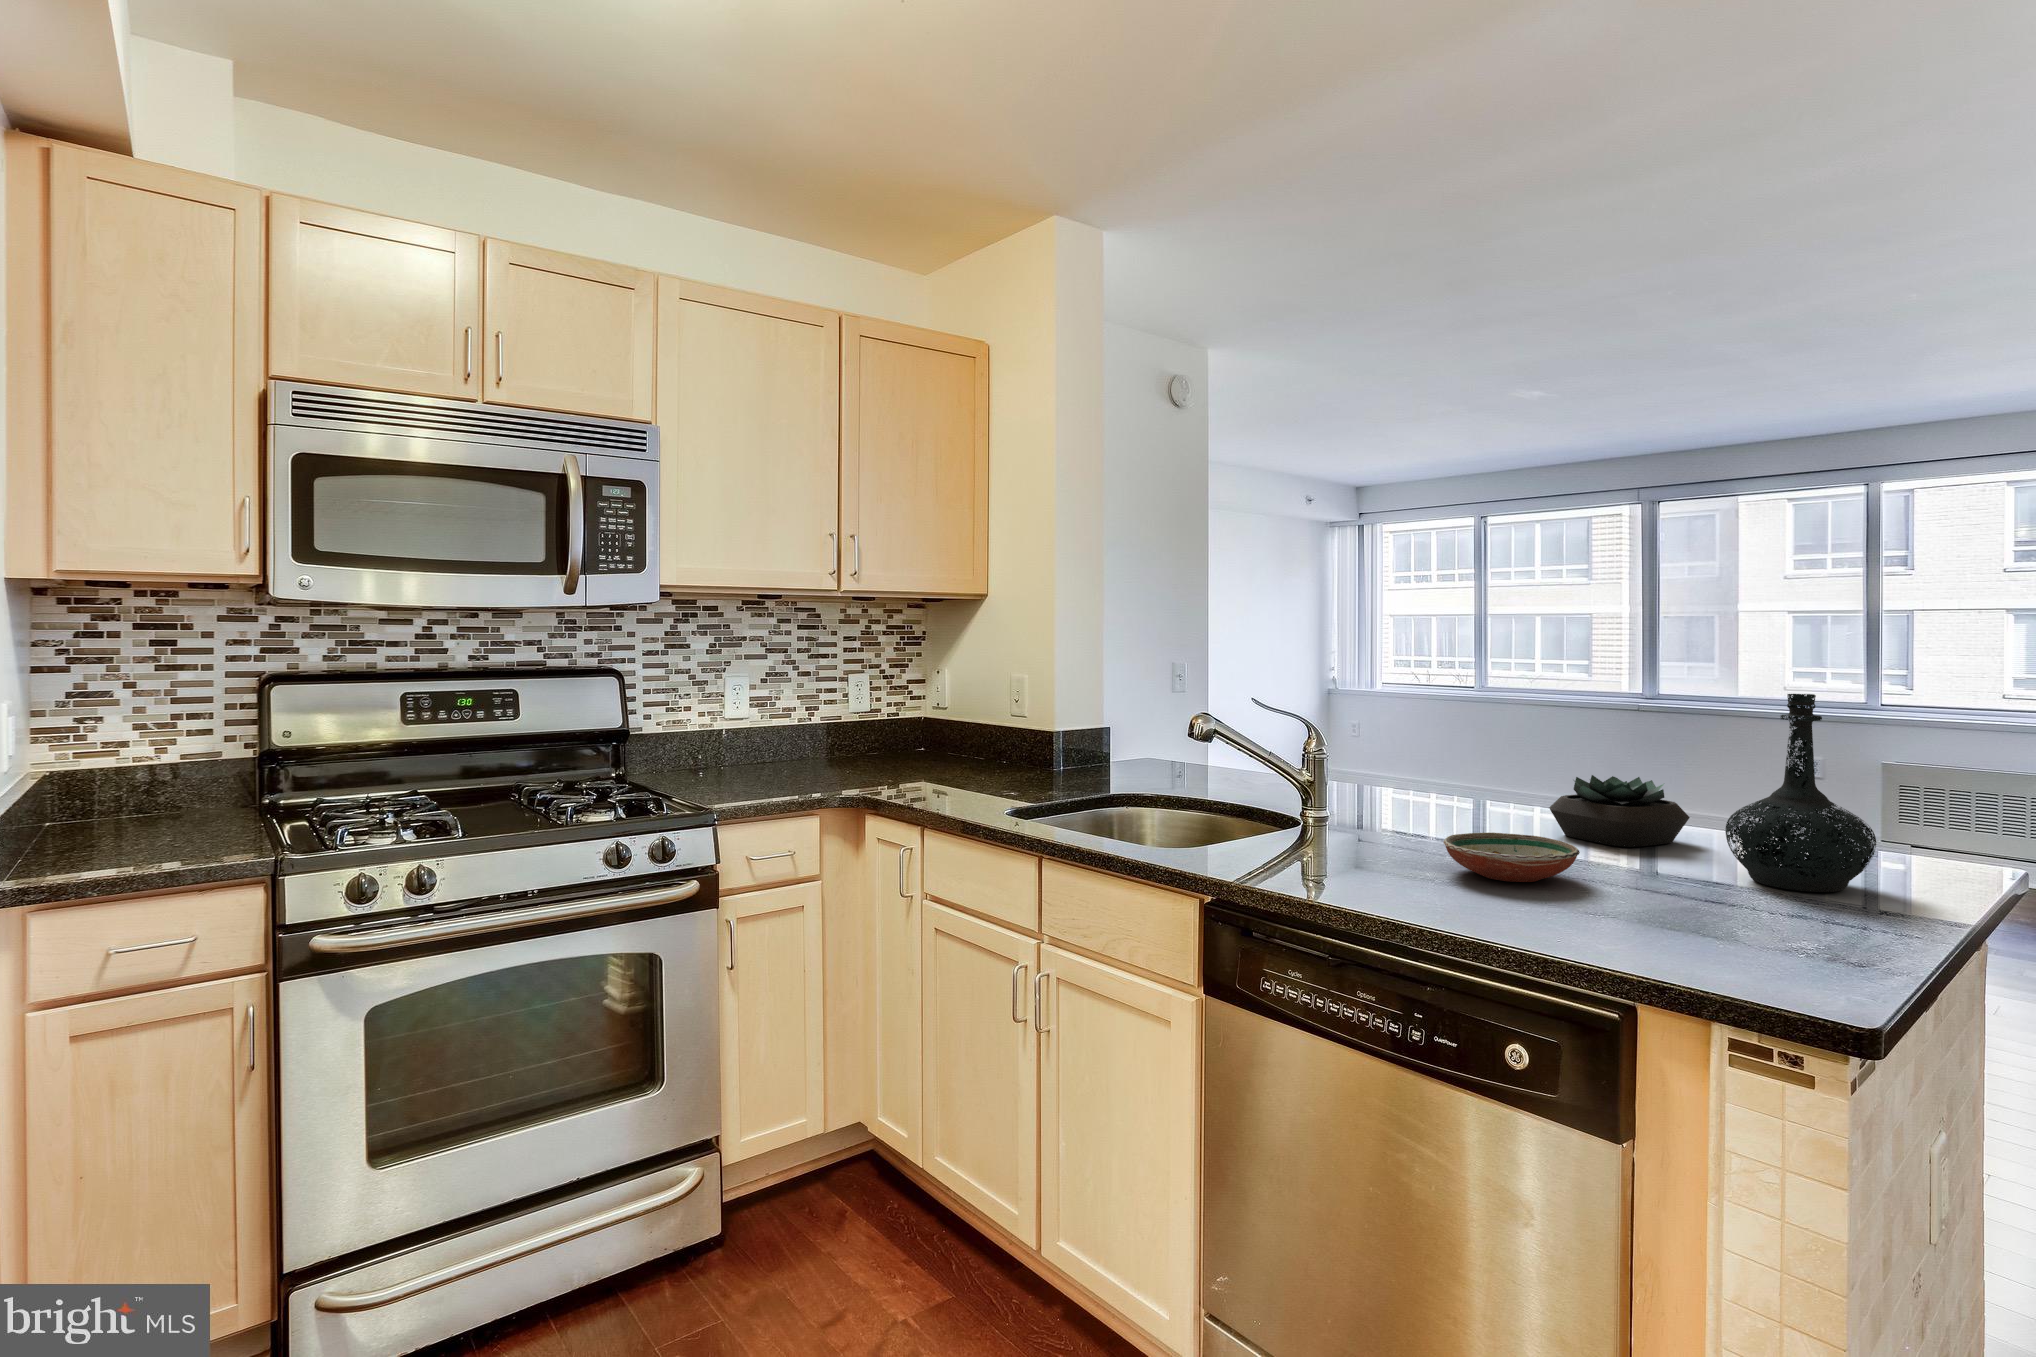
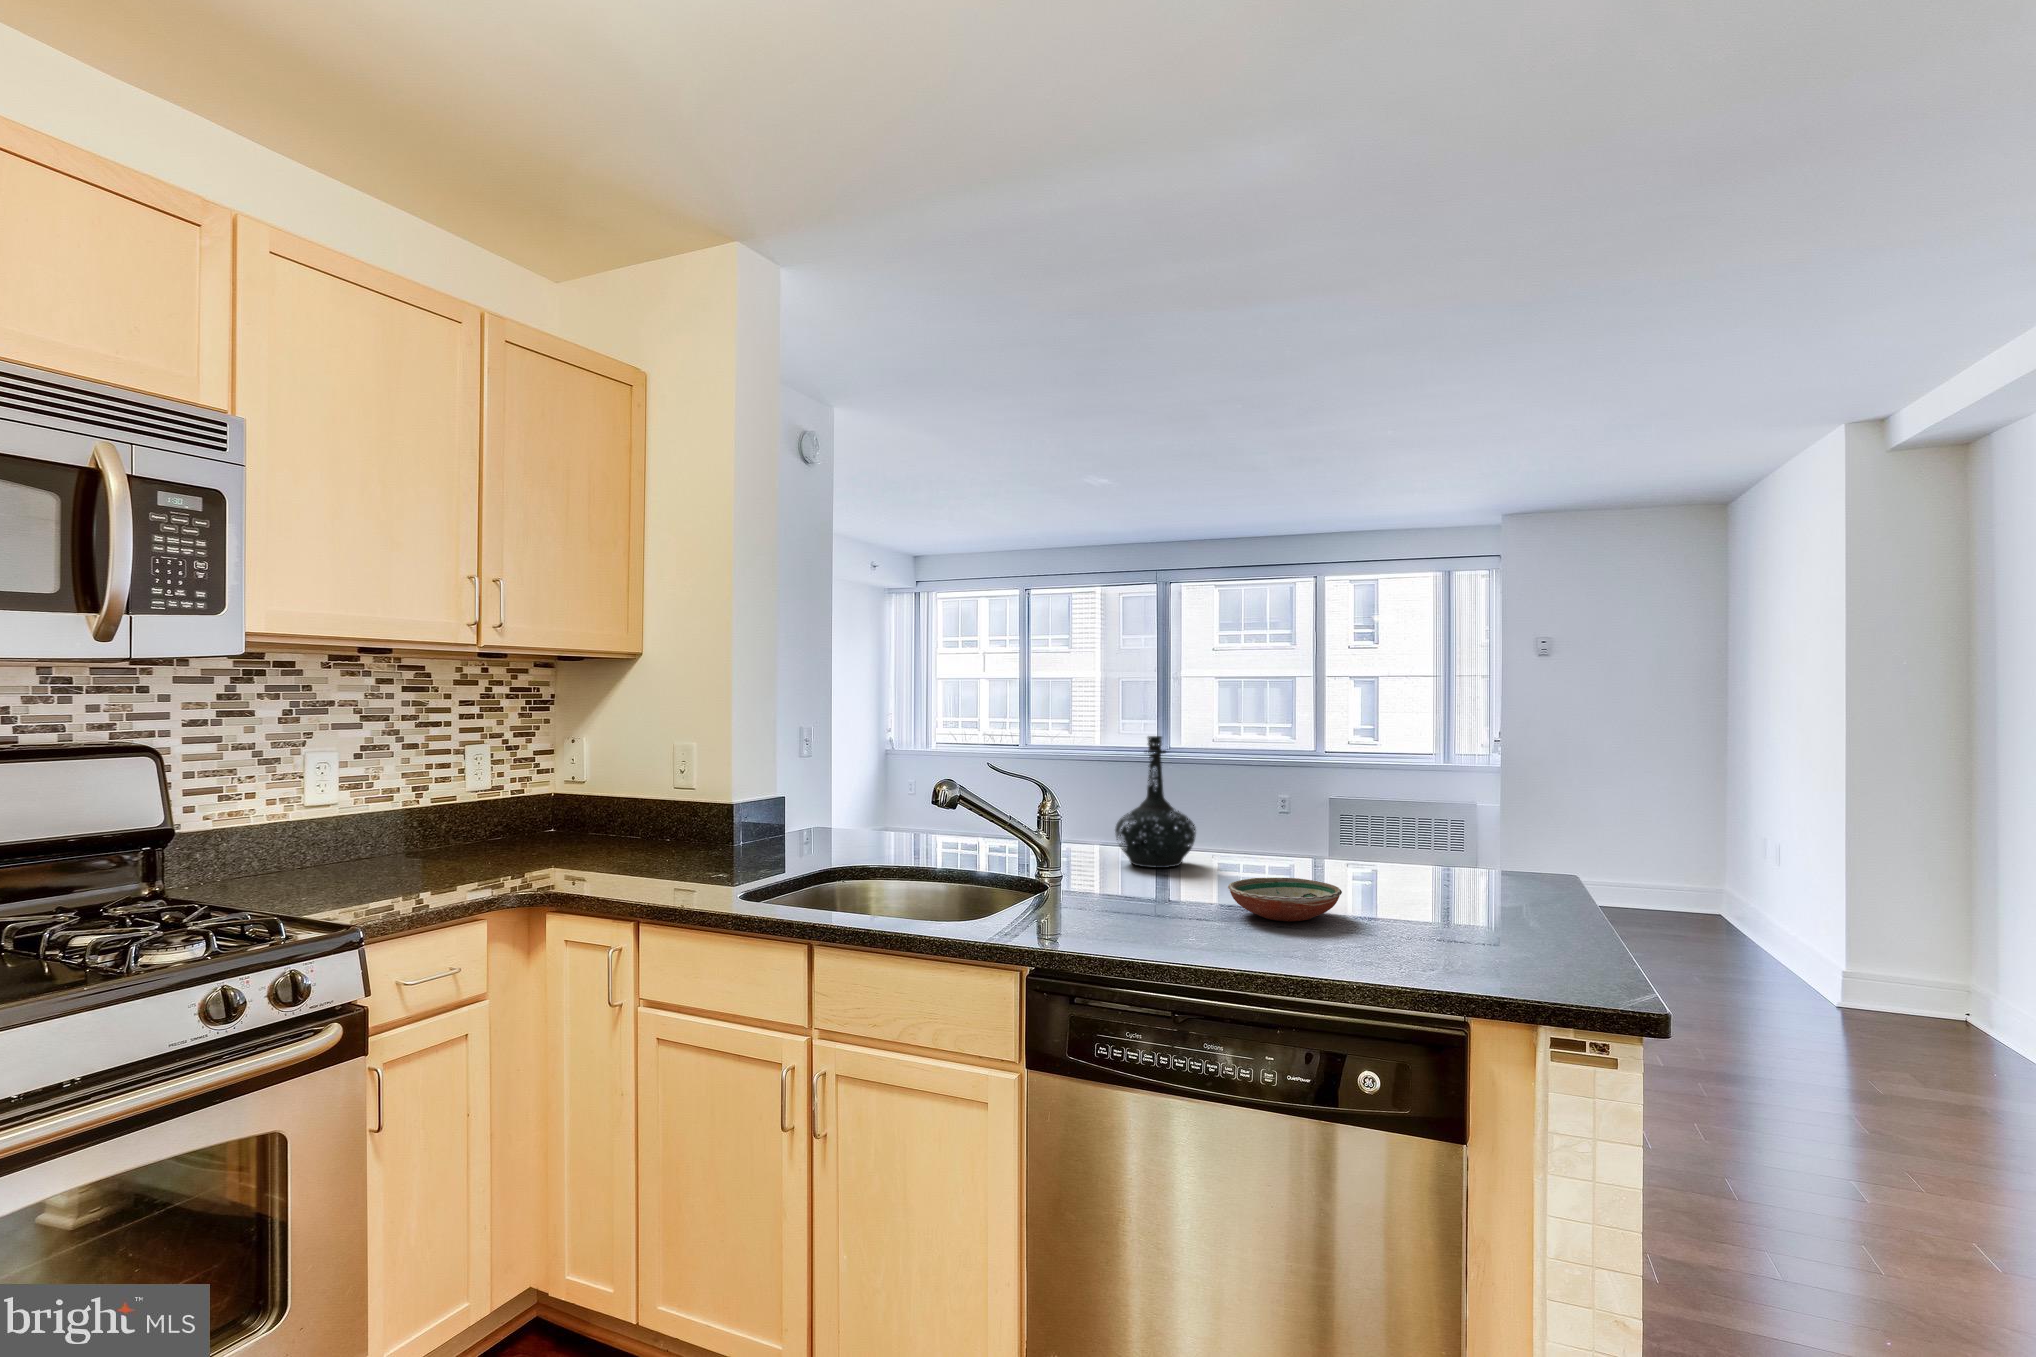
bottle: present [1725,694,1876,892] -> present [1115,736,1196,868]
succulent plant: present [1549,775,1690,847] -> none [1262,819,1367,881]

